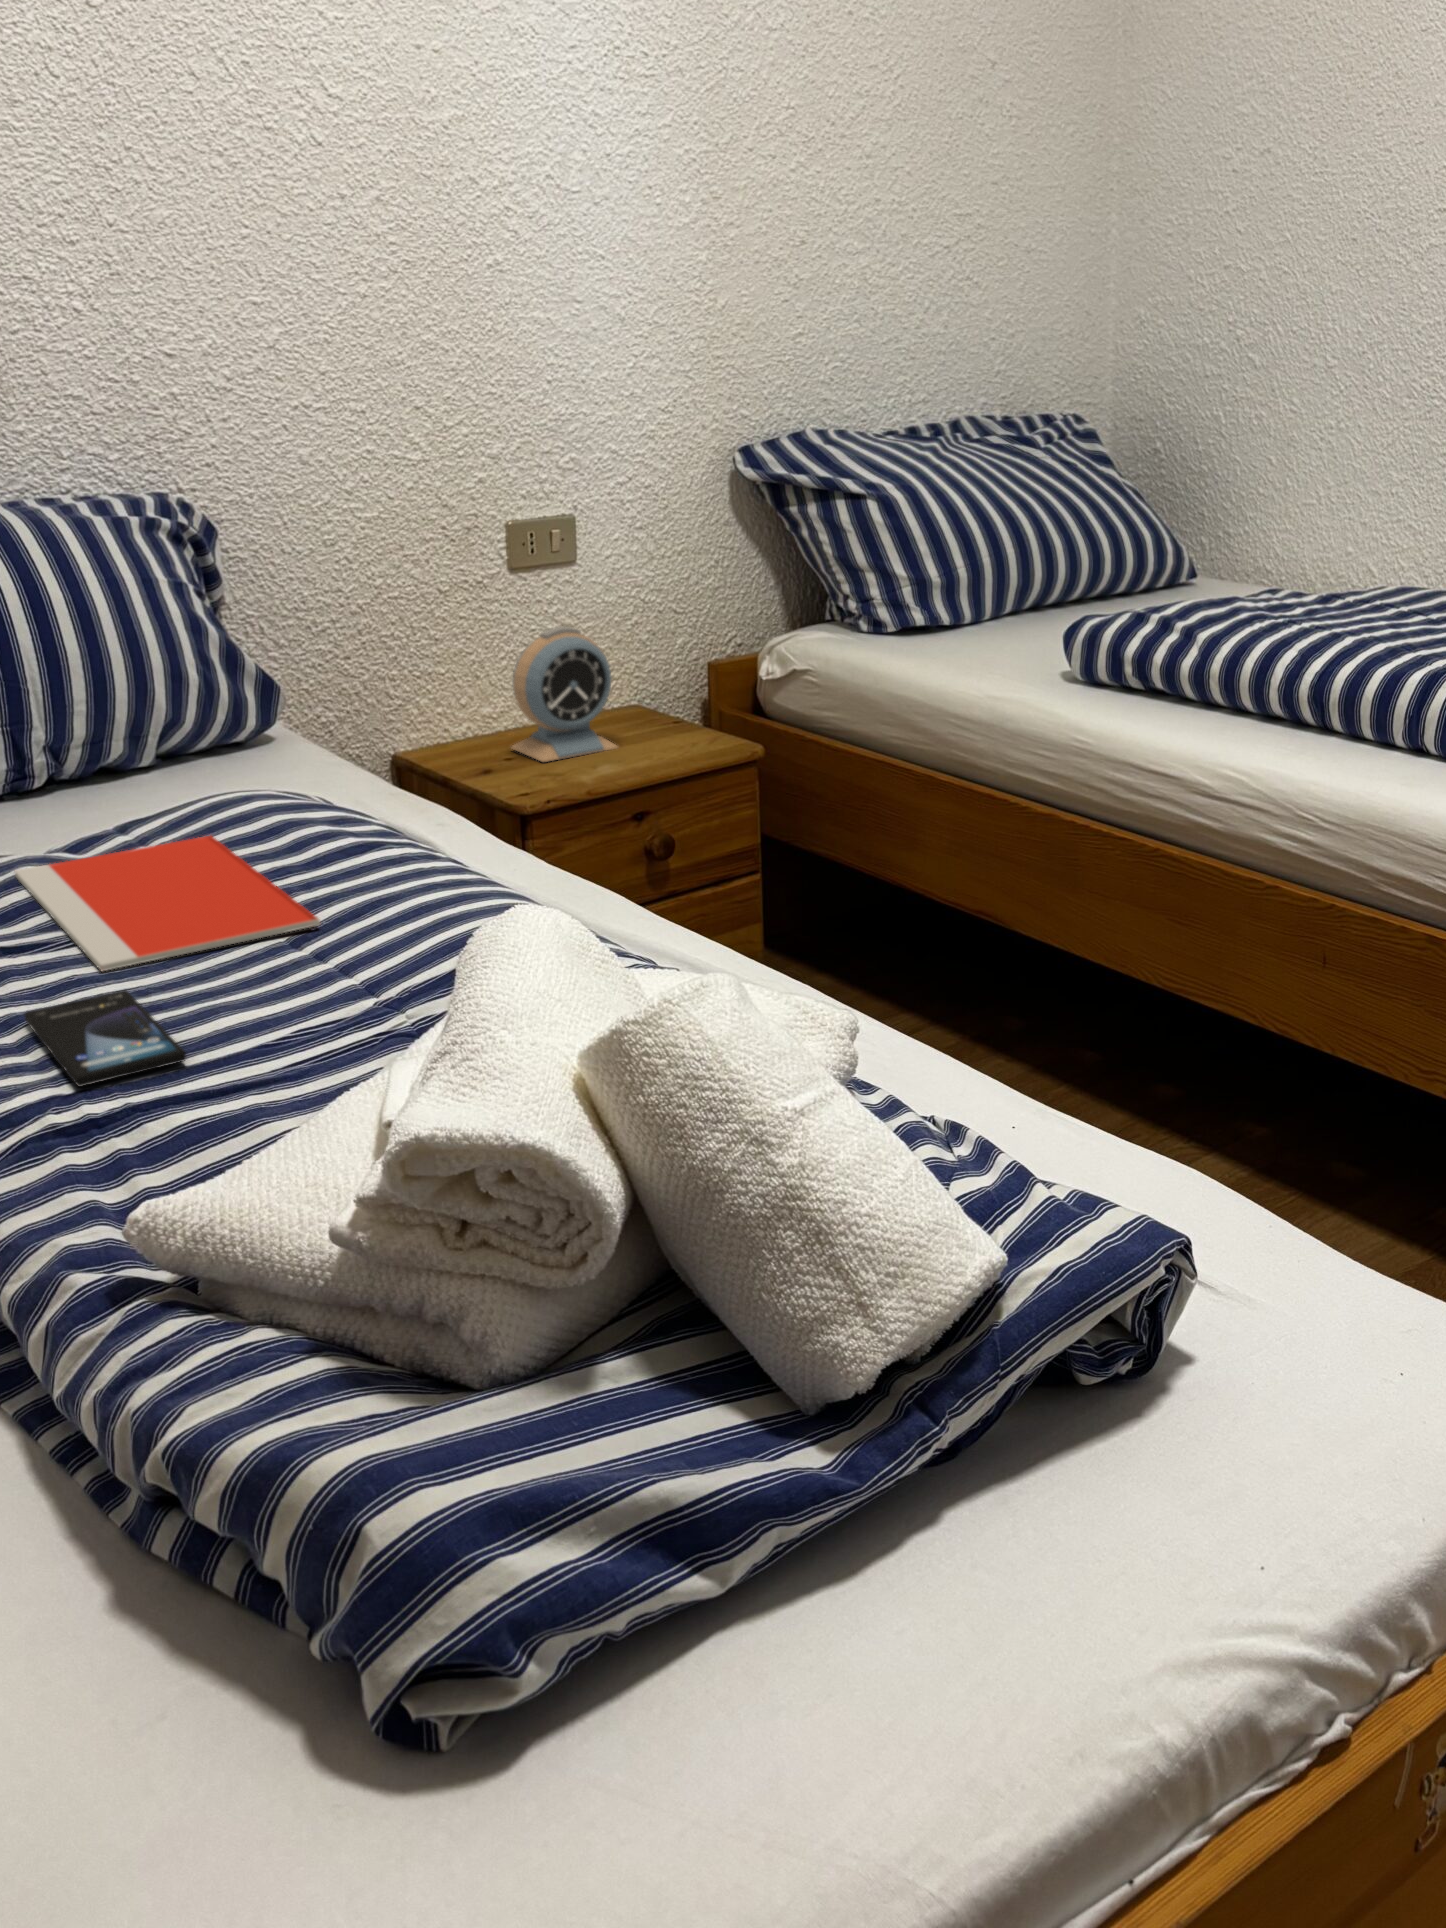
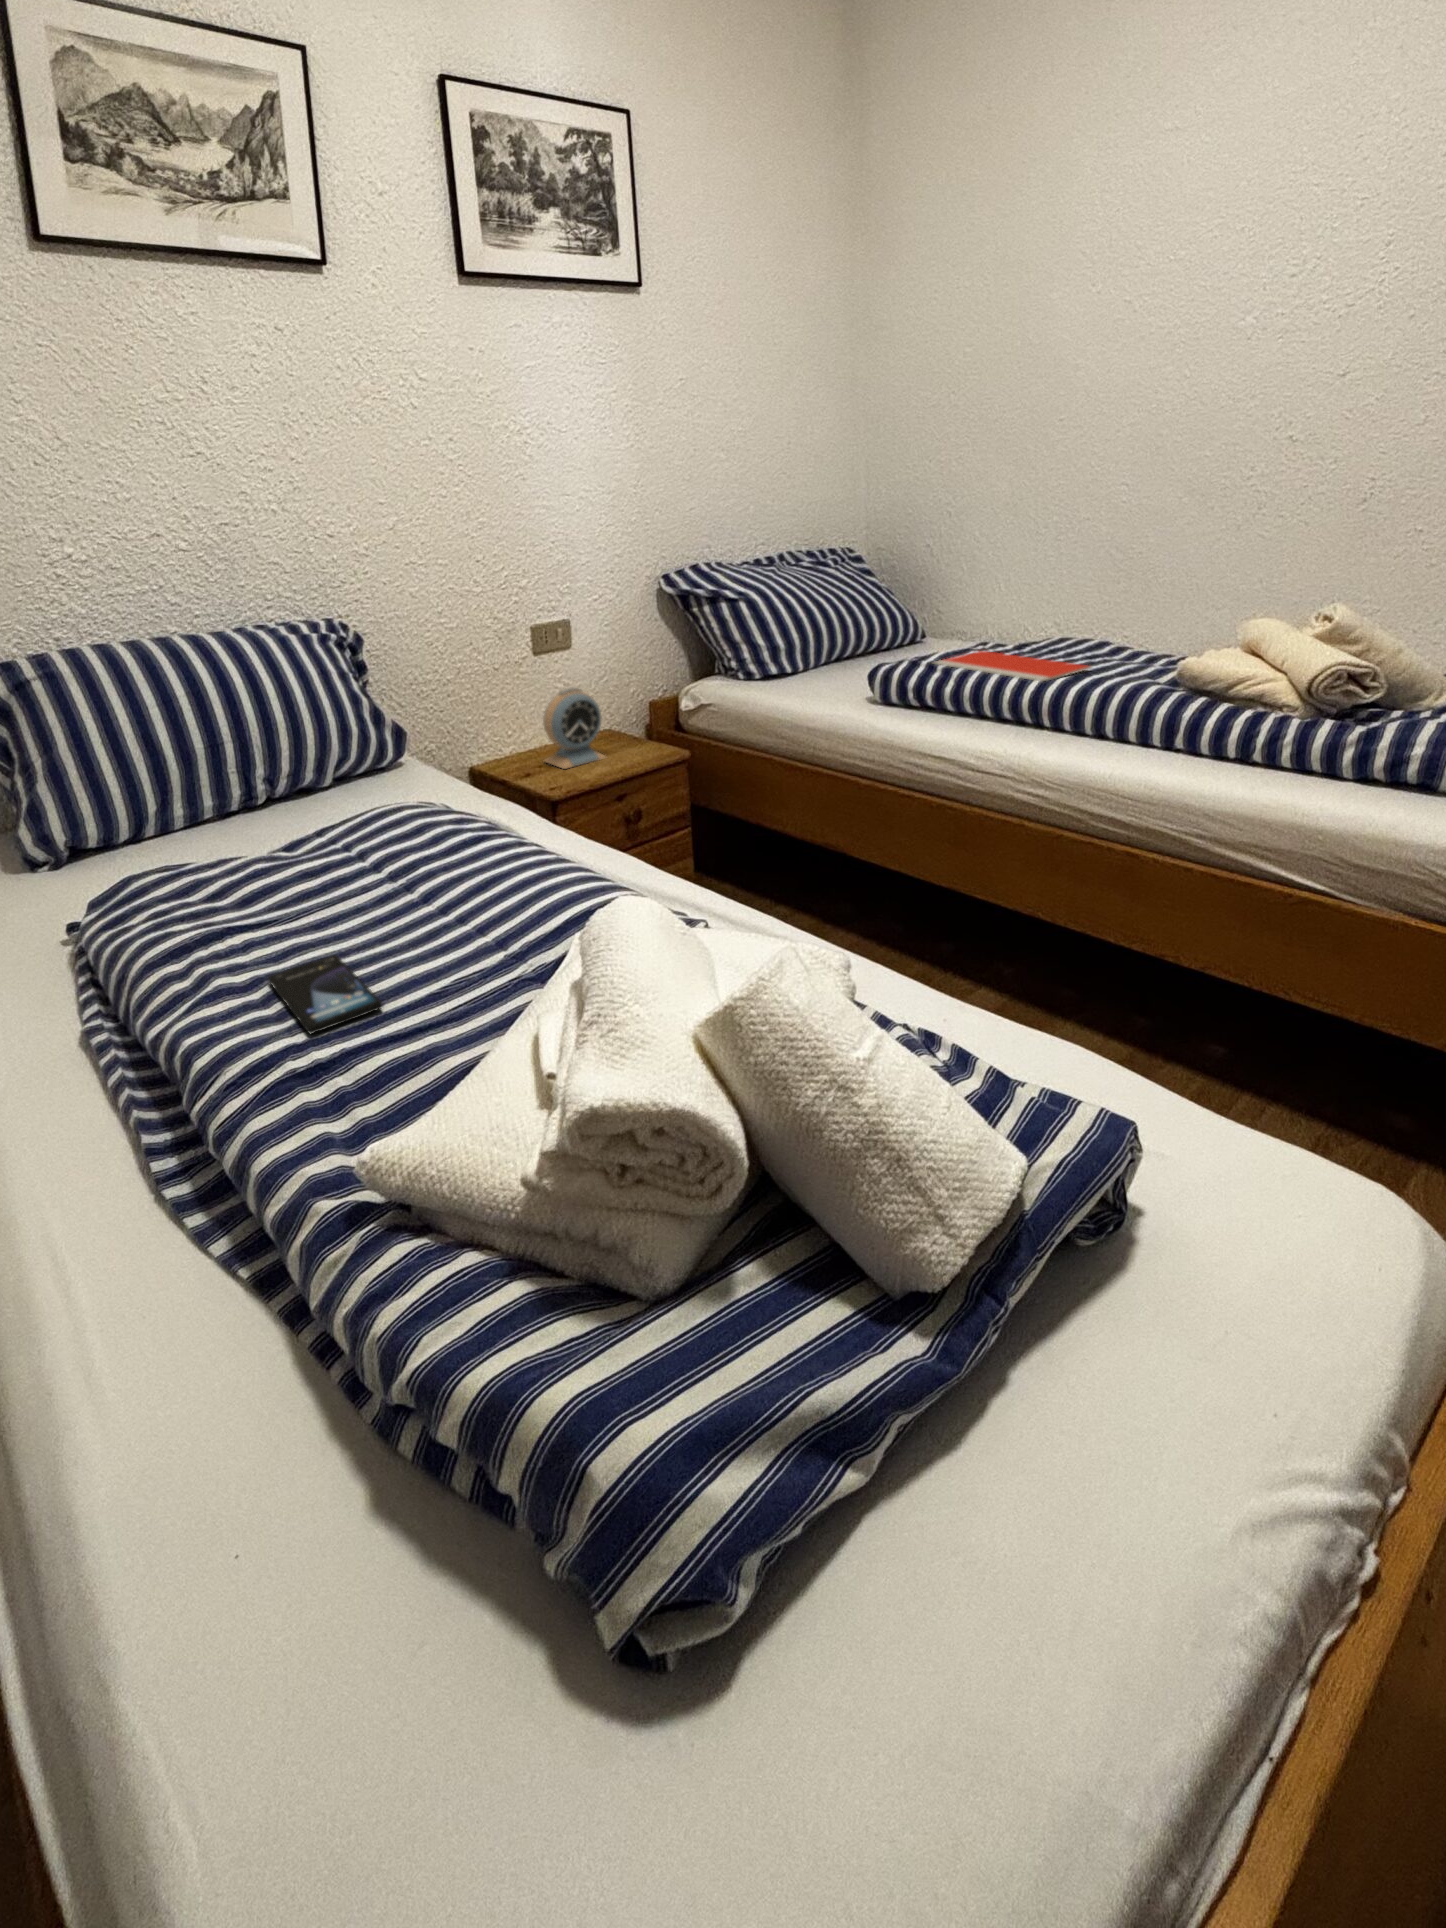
notebook: present [15,836,320,971] -> present [934,651,1091,681]

